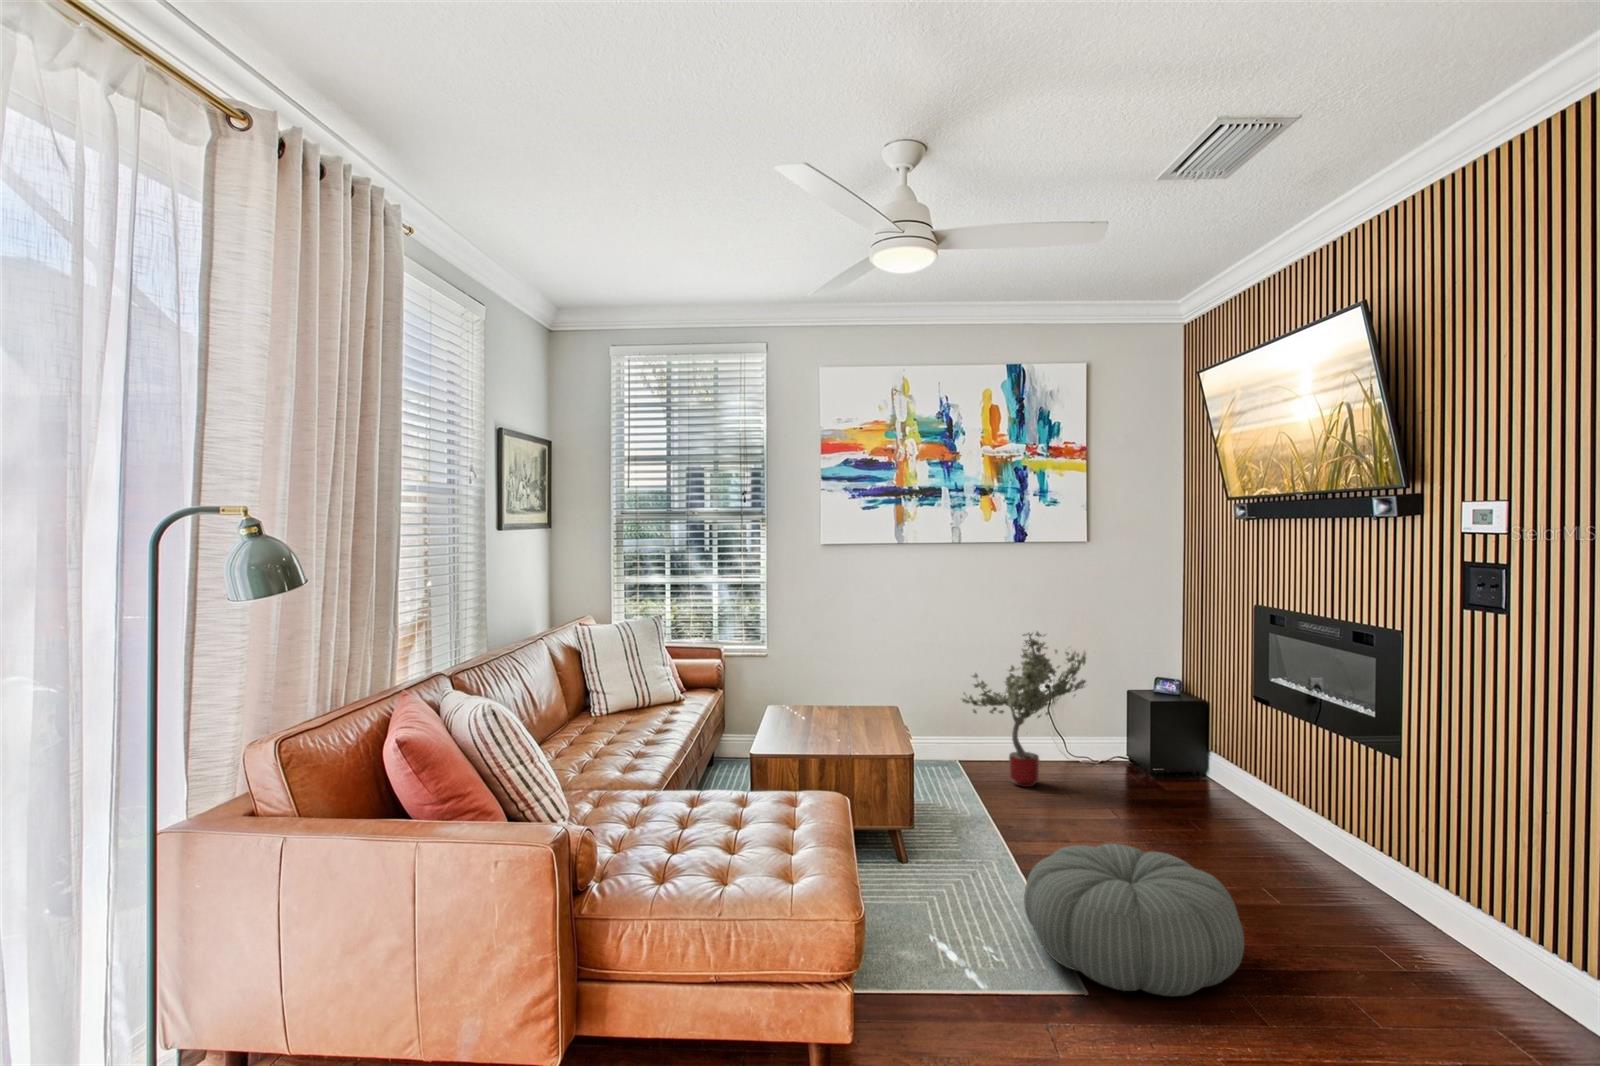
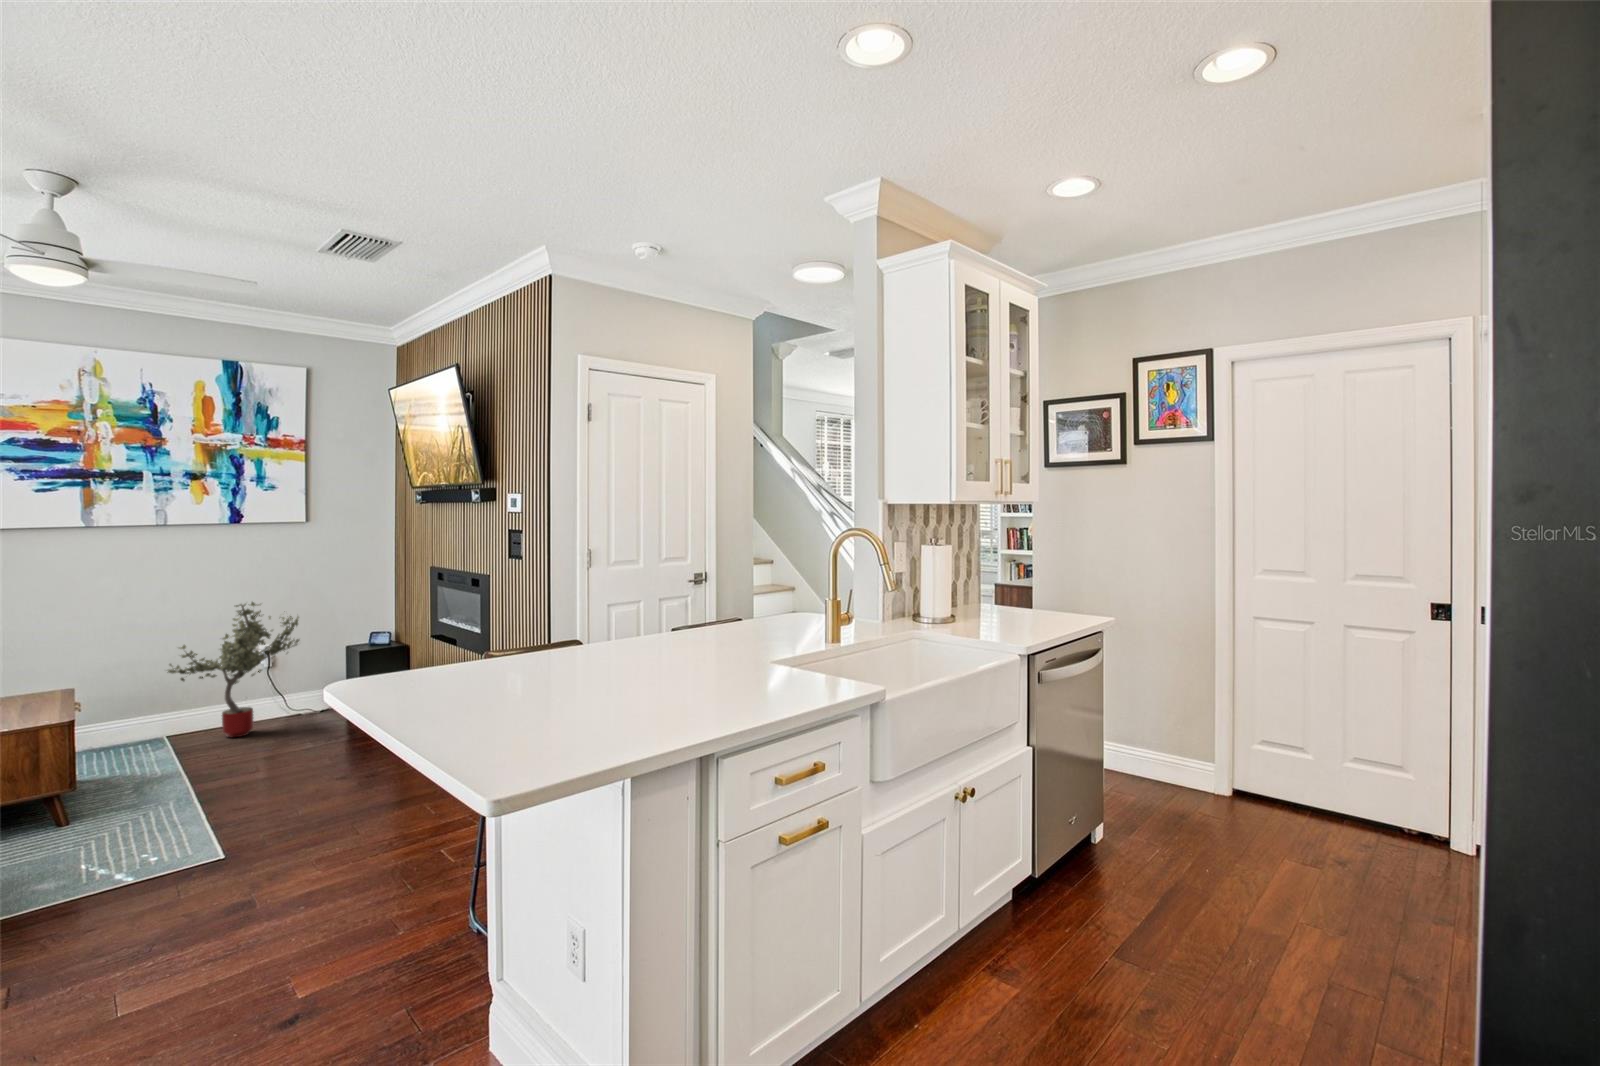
pouf: present [1024,844,1244,996] -> none [181,752,353,849]

